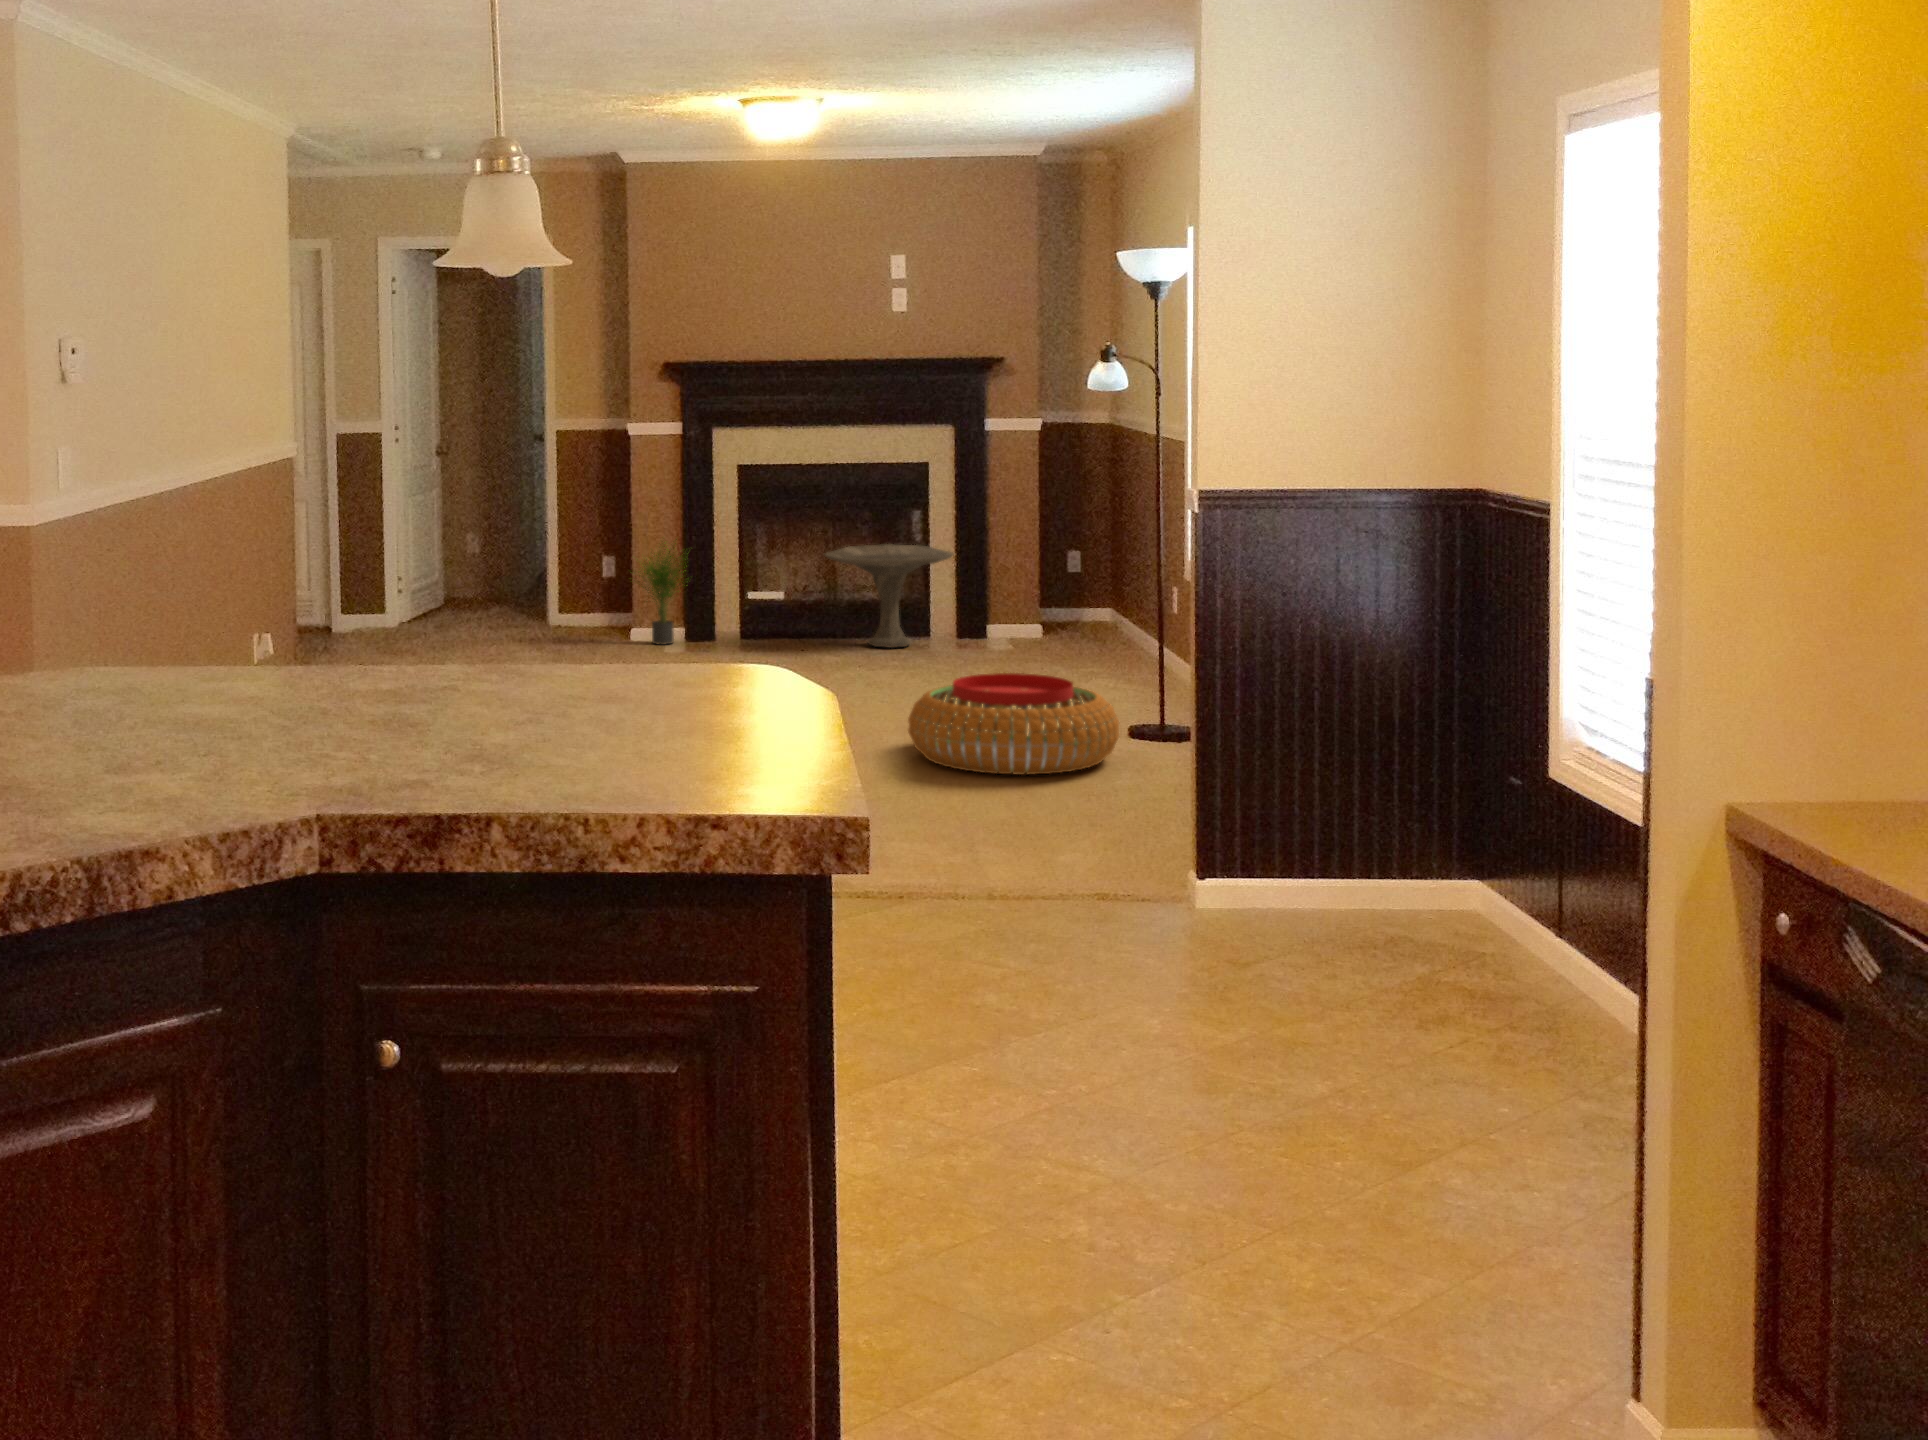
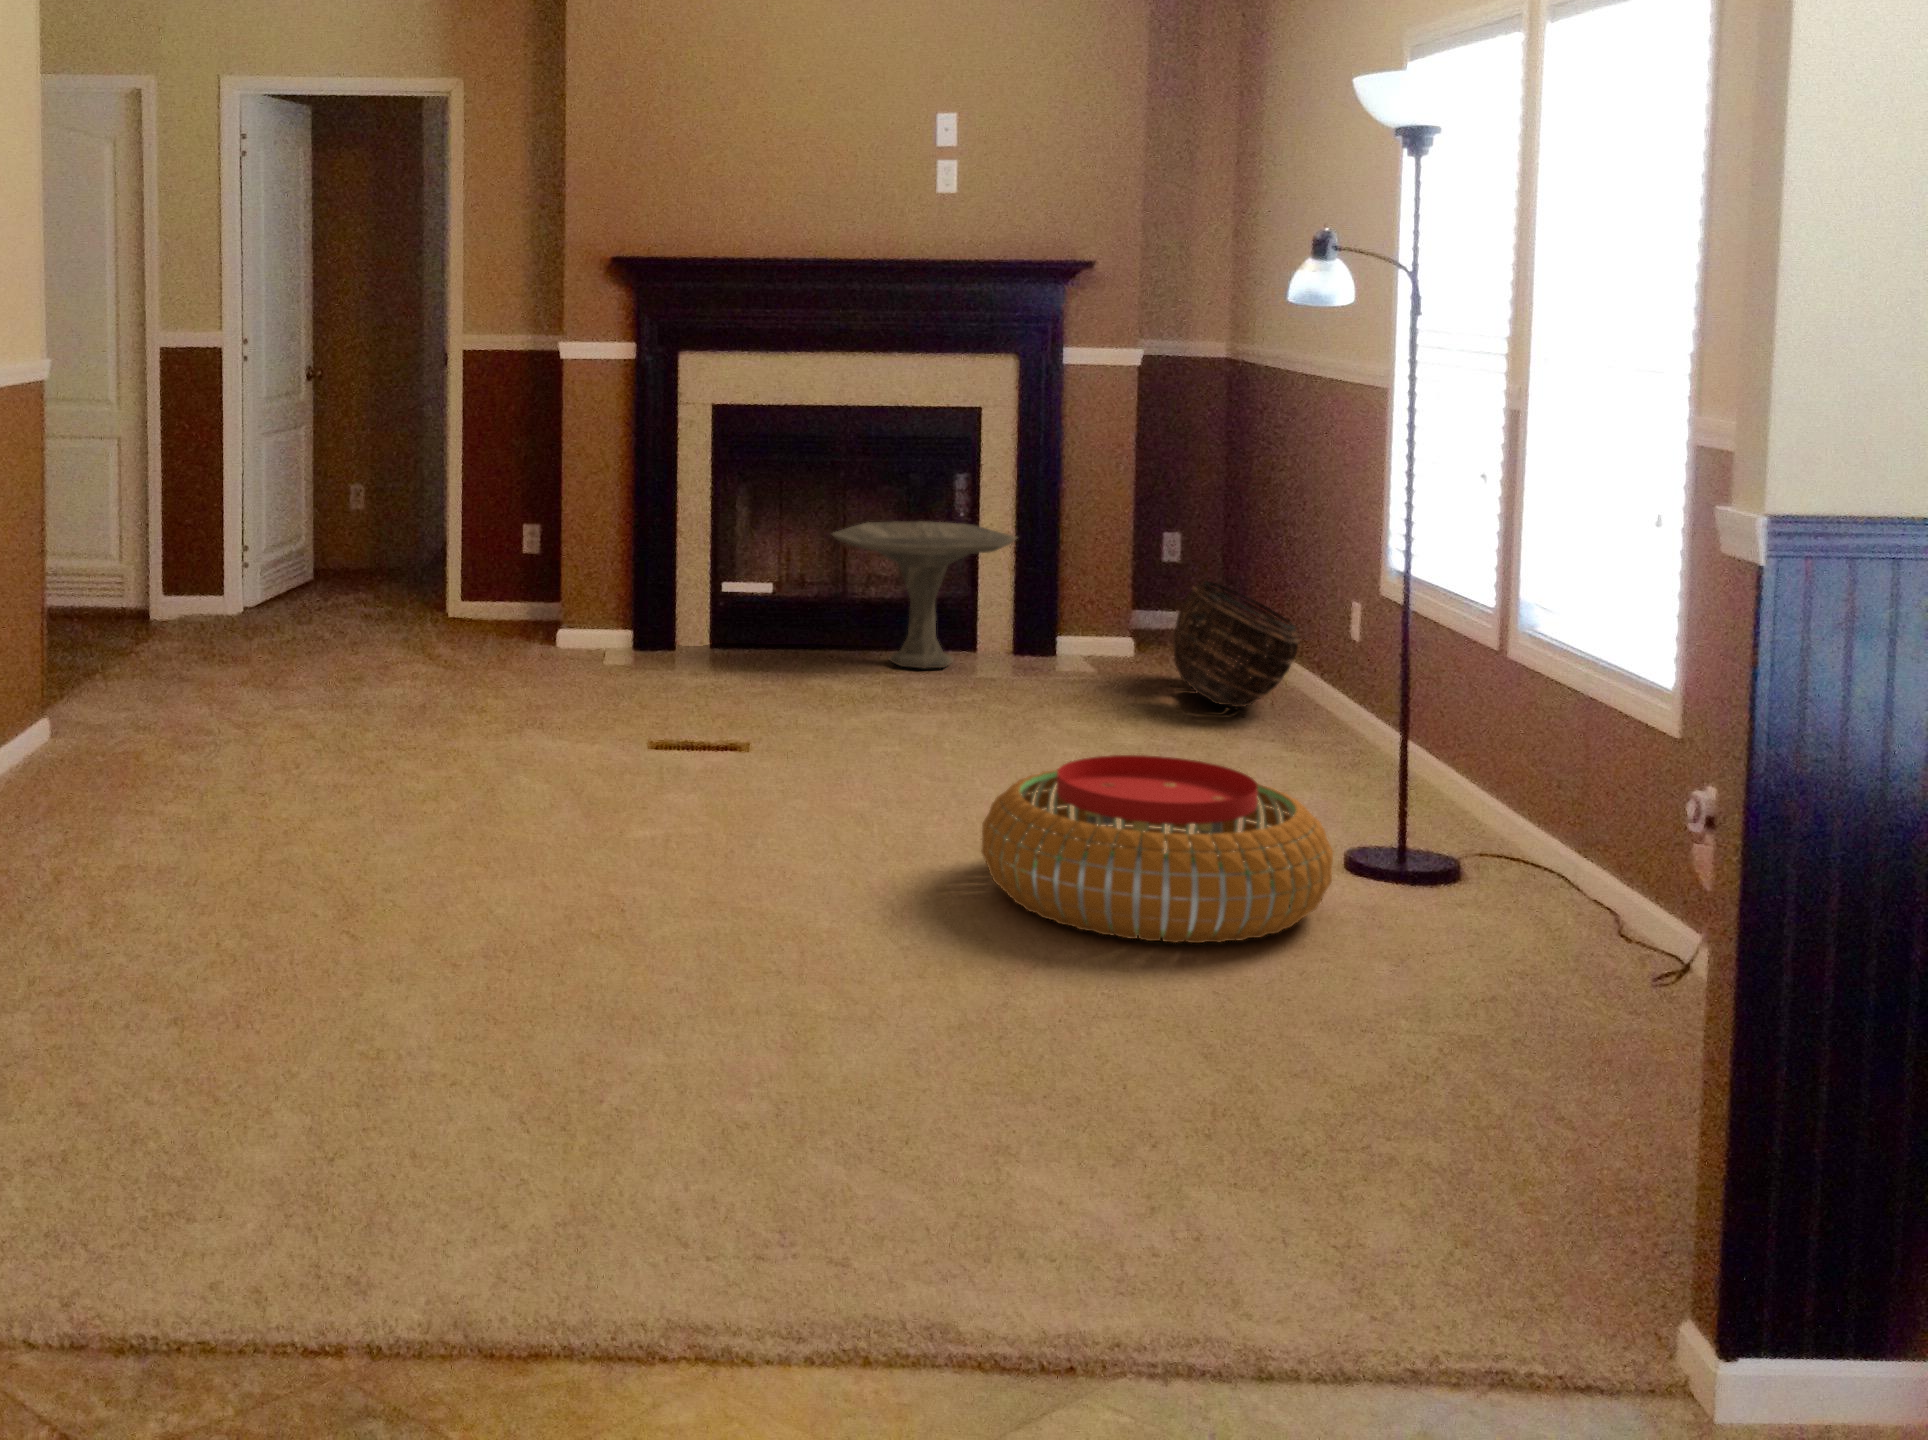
potted plant: present [639,539,686,644] -> none [554,502,650,654]
basket: none [1063,579,1144,665] -> present [1173,581,1300,707]

